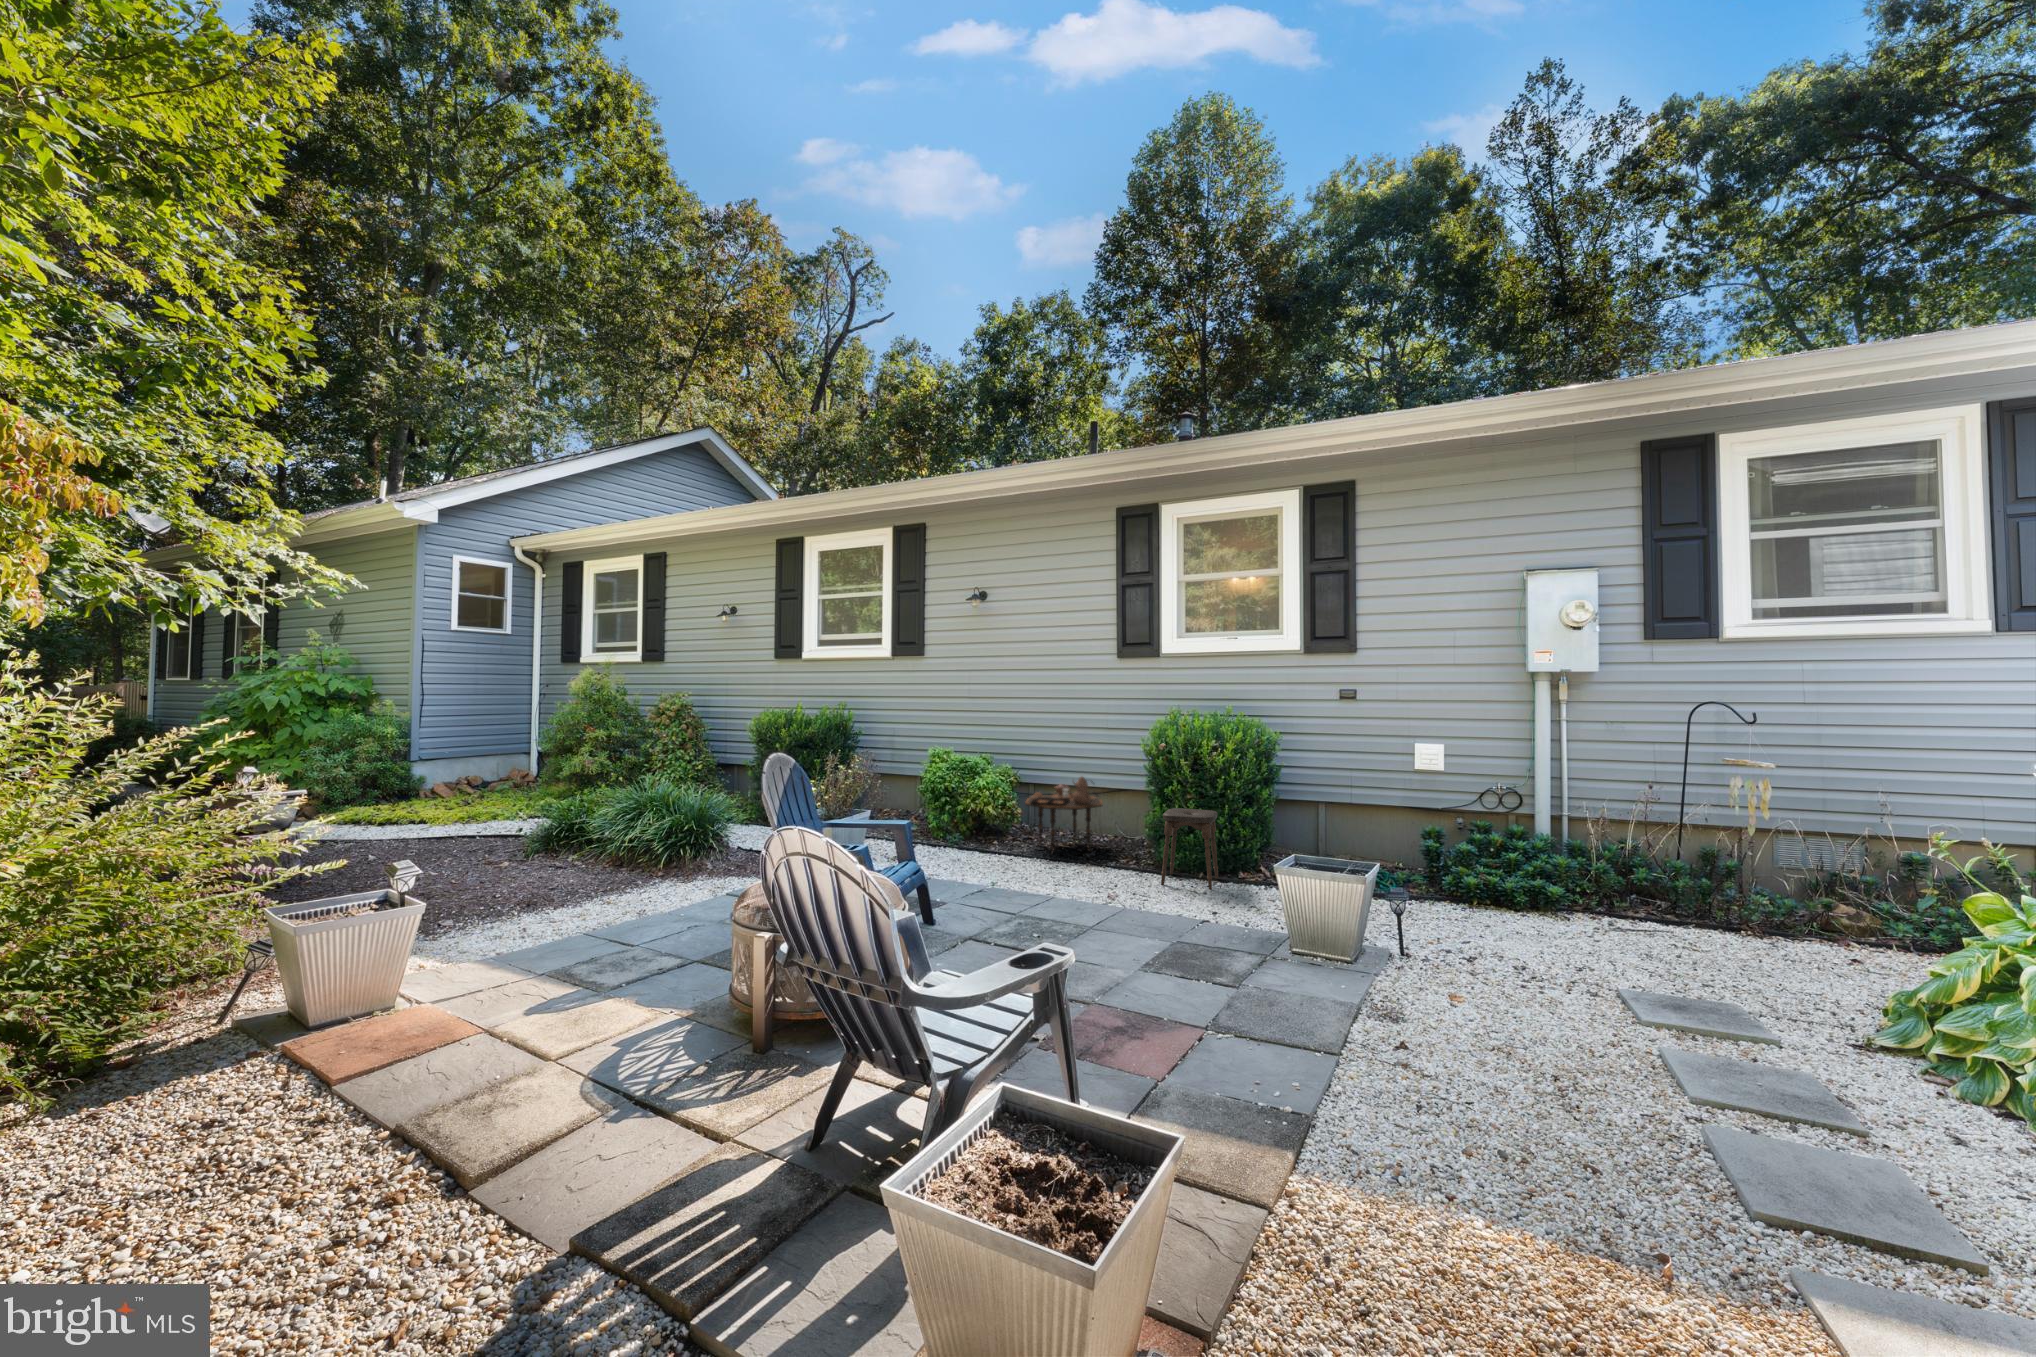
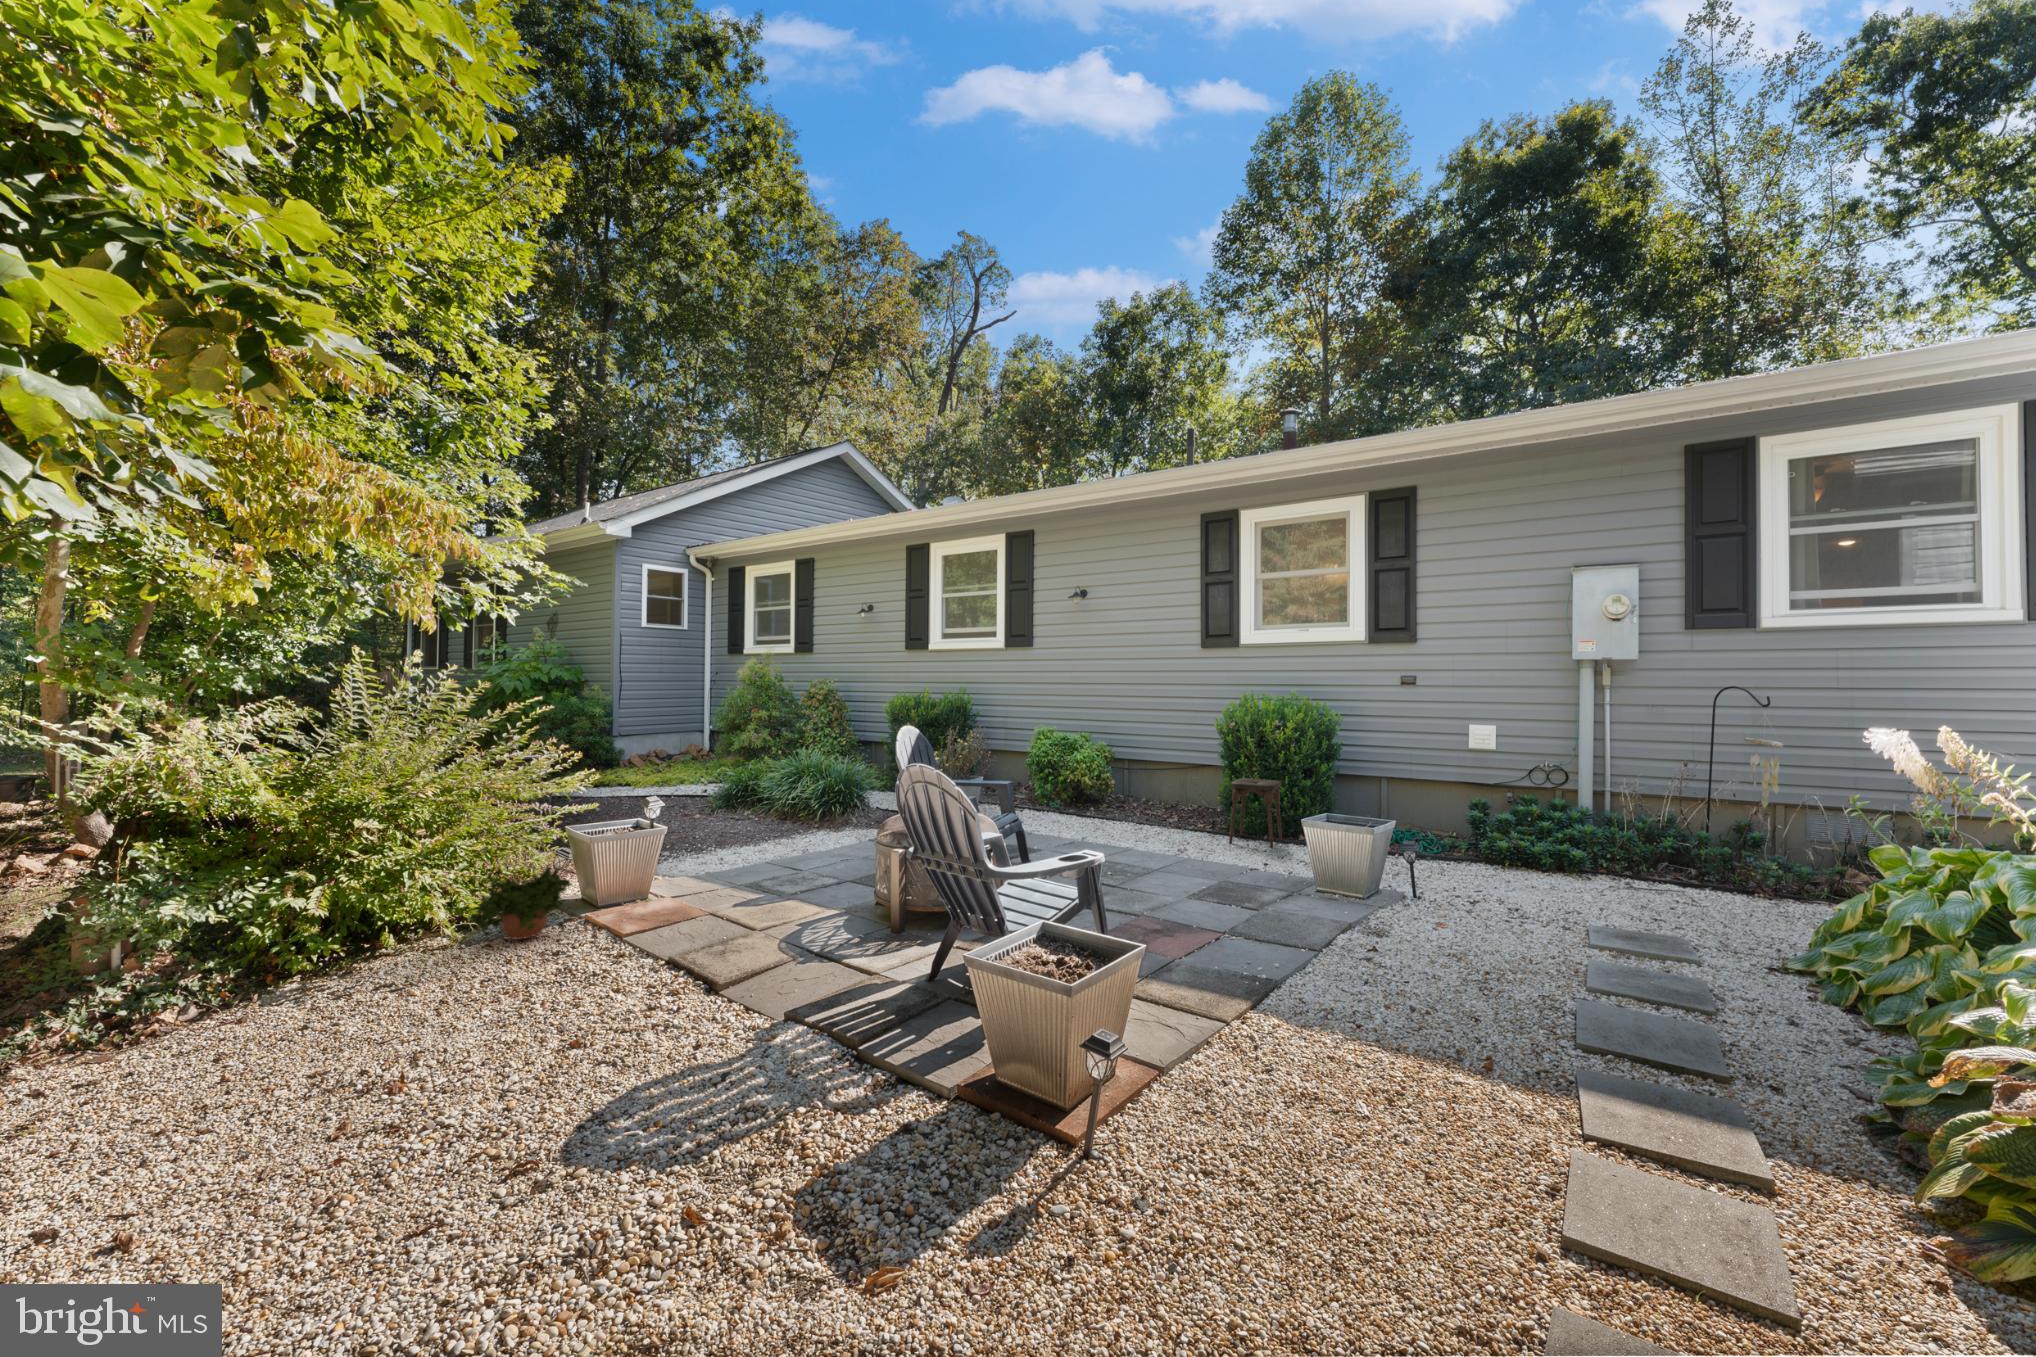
side table: present [1025,777,1103,853] -> none [1116,750,1186,818]
potted plant: none [58,974,256,1106] -> present [470,867,570,939]

